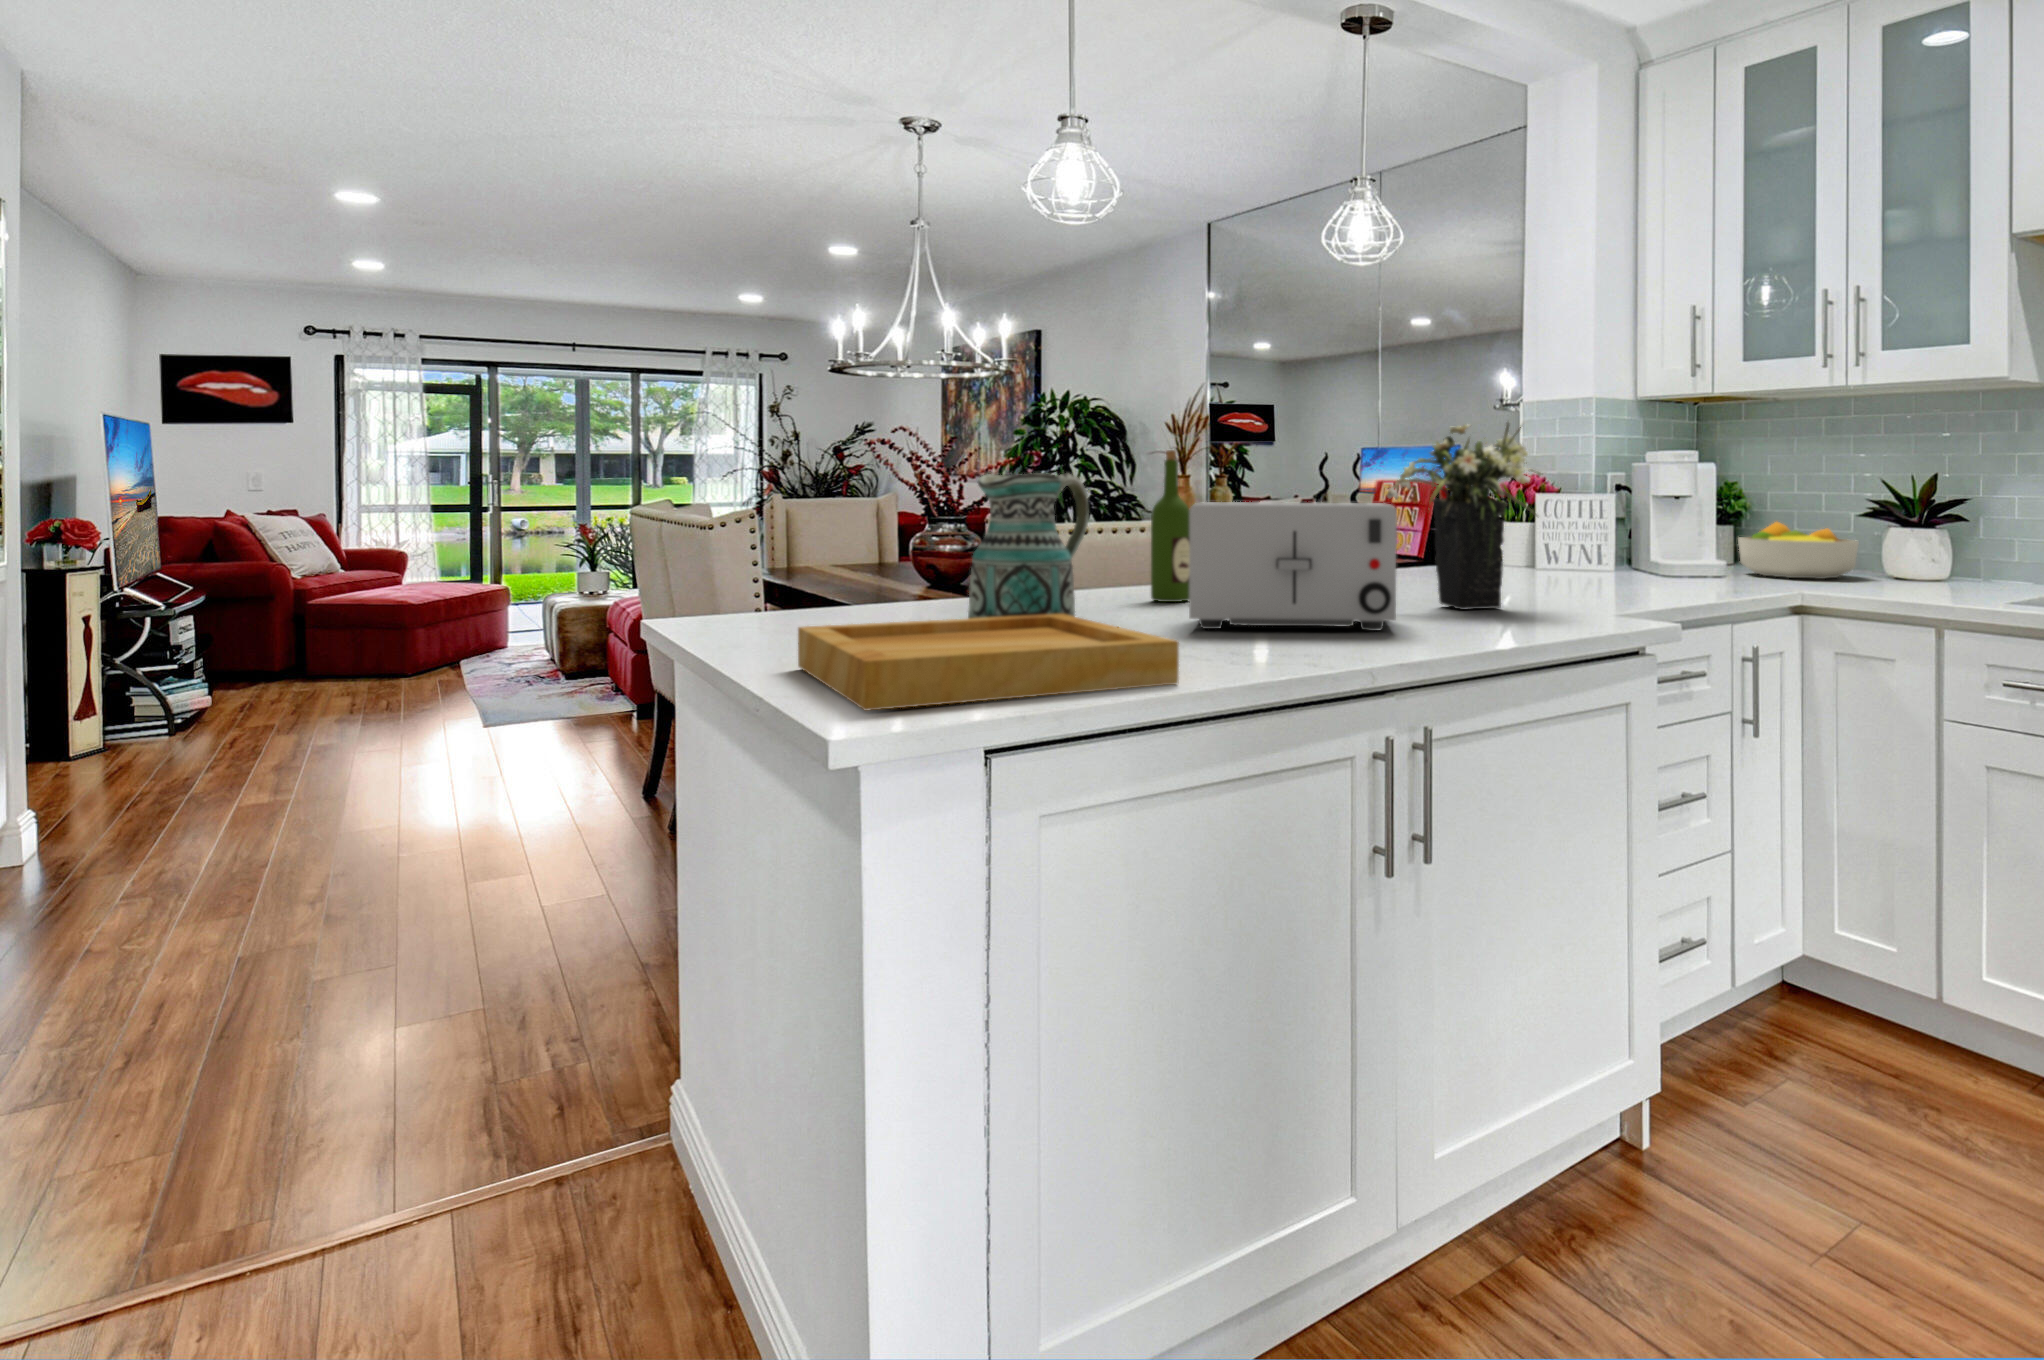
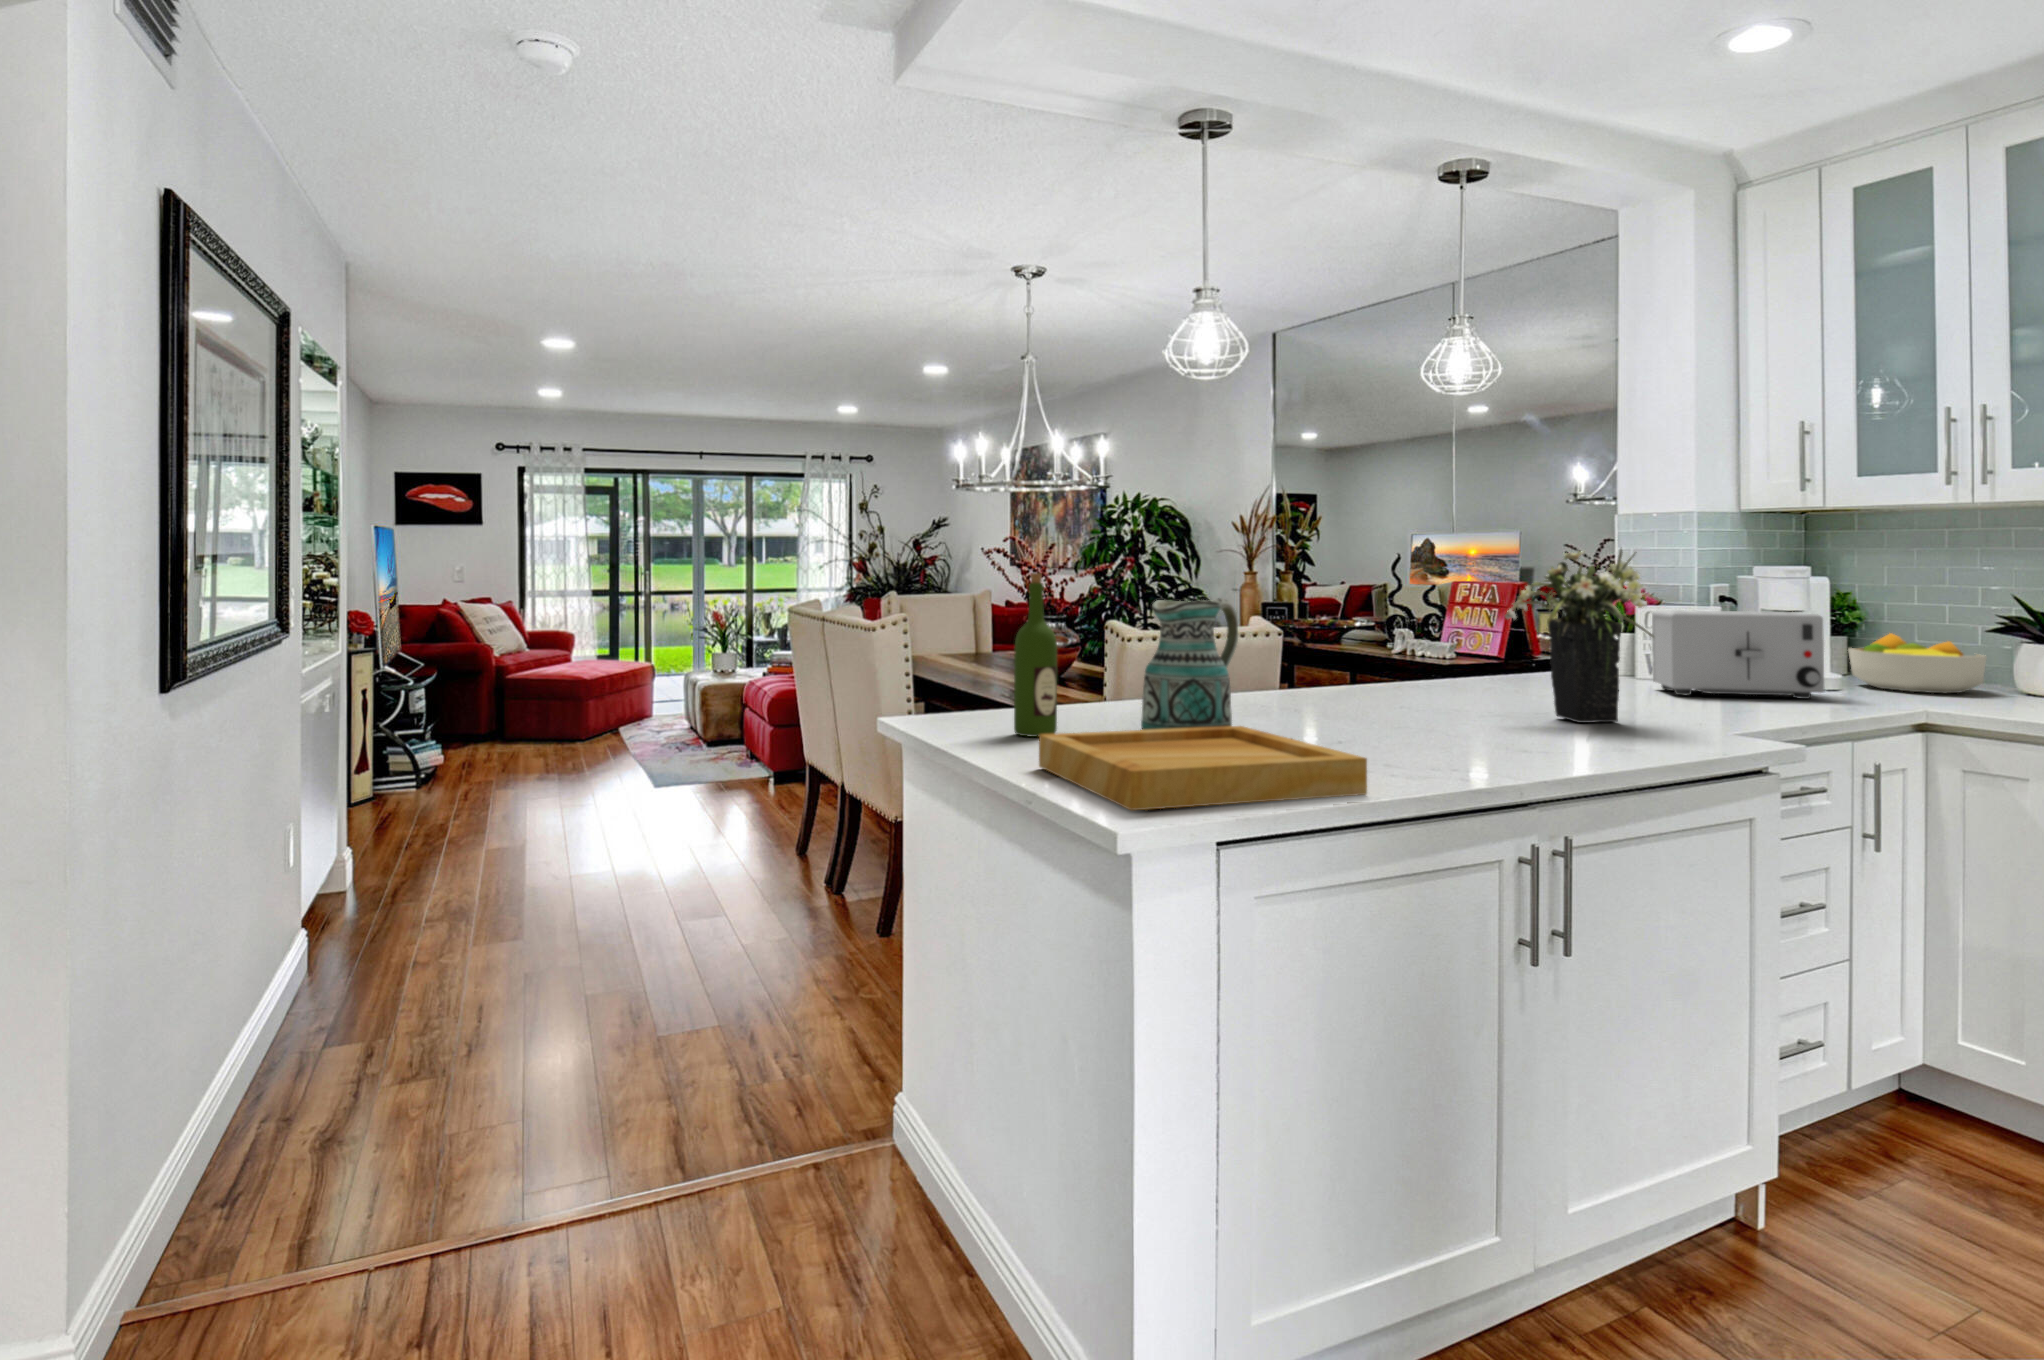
wine bottle: present [1151,450,1190,602] -> present [1014,573,1057,737]
toaster: present [1189,502,1397,631] -> present [1652,610,1824,699]

